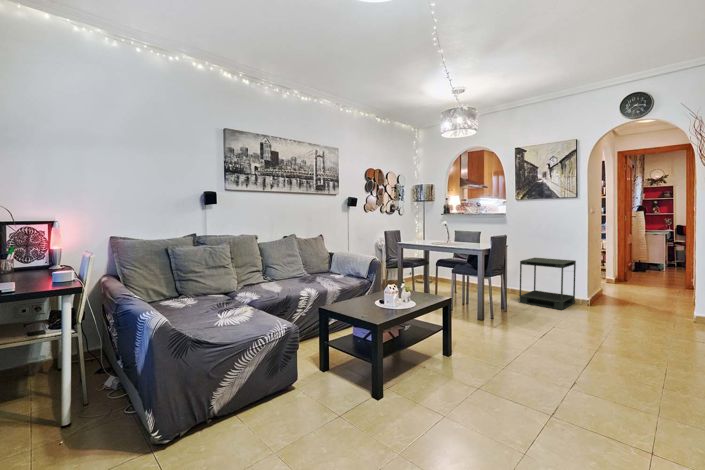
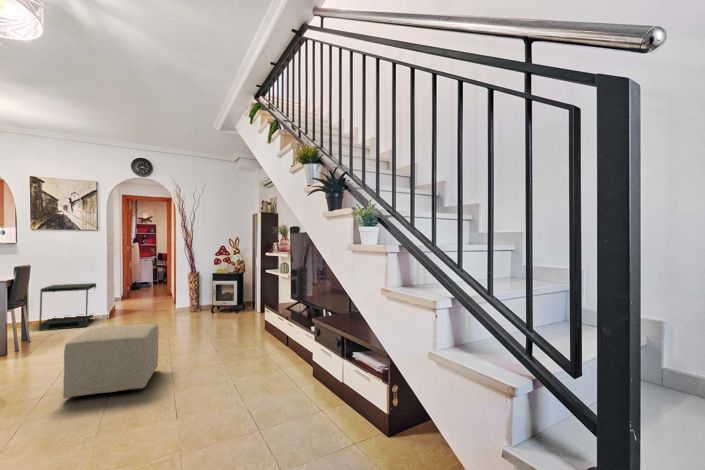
ottoman: none [491,324,624,446] -> present [63,324,158,399]

